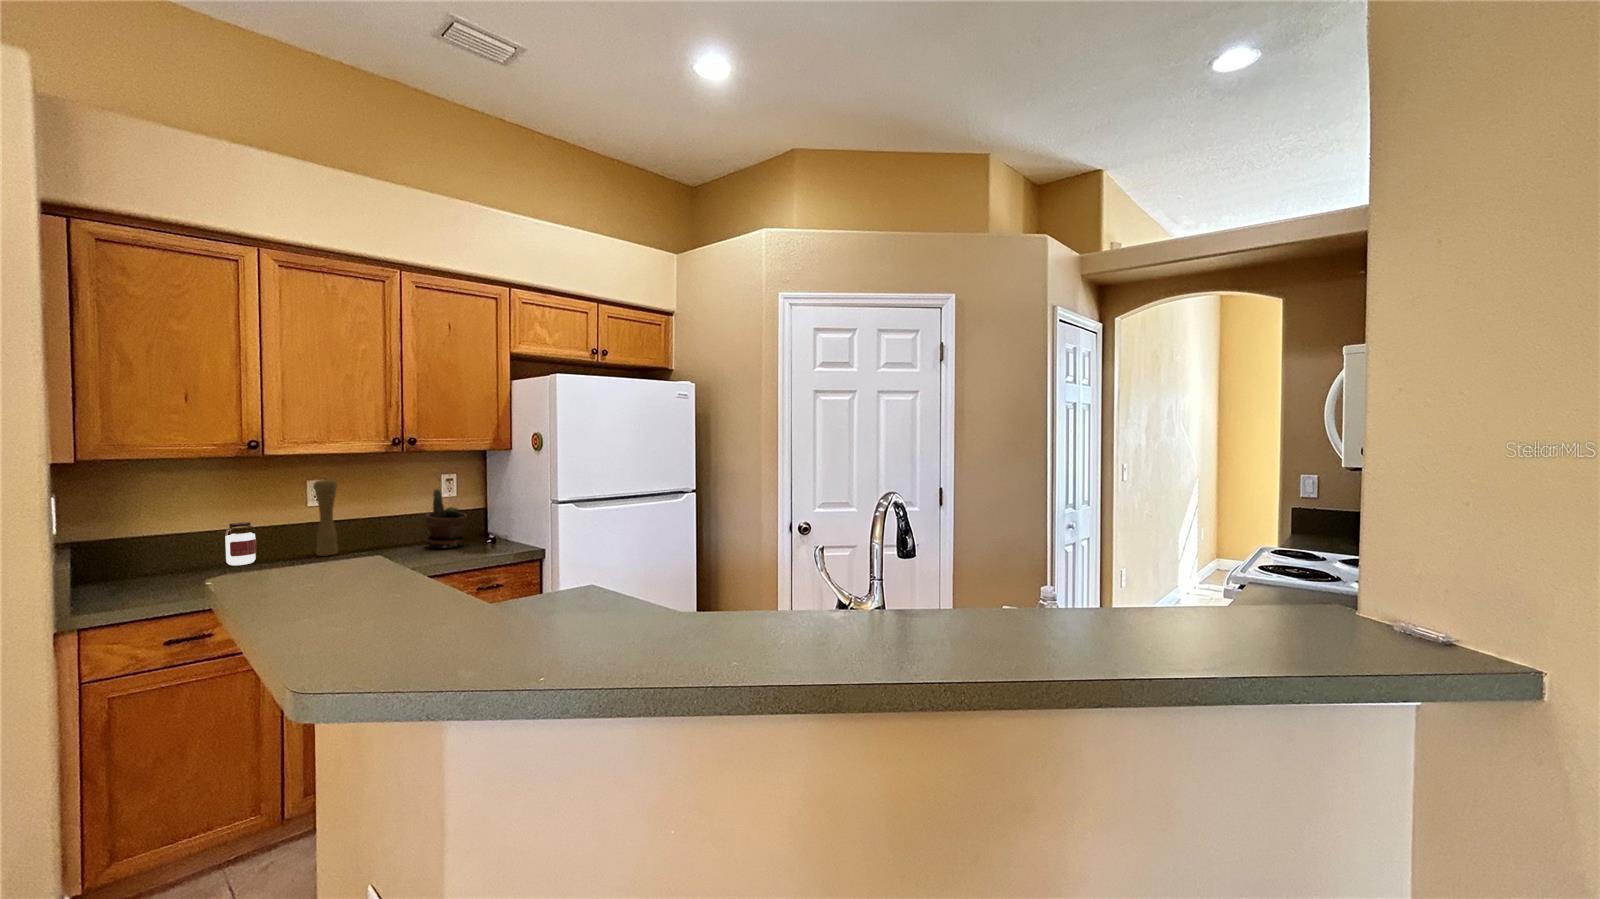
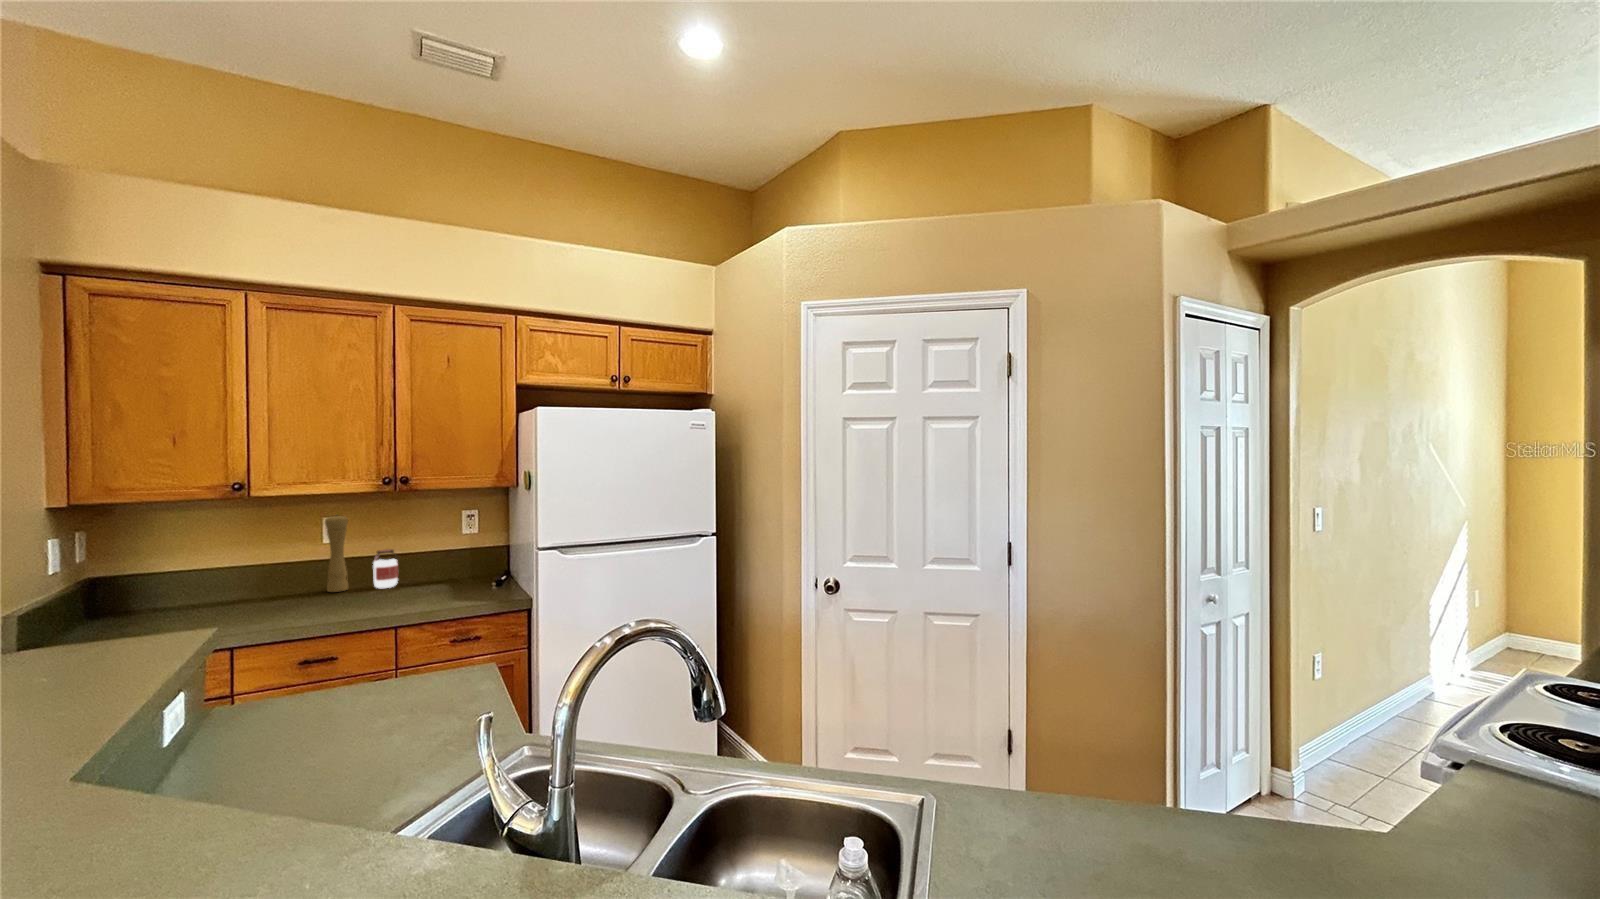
potted plant: present [424,489,467,548] -> none [428,527,473,589]
jar: present [225,522,257,565] -> present [373,549,398,588]

